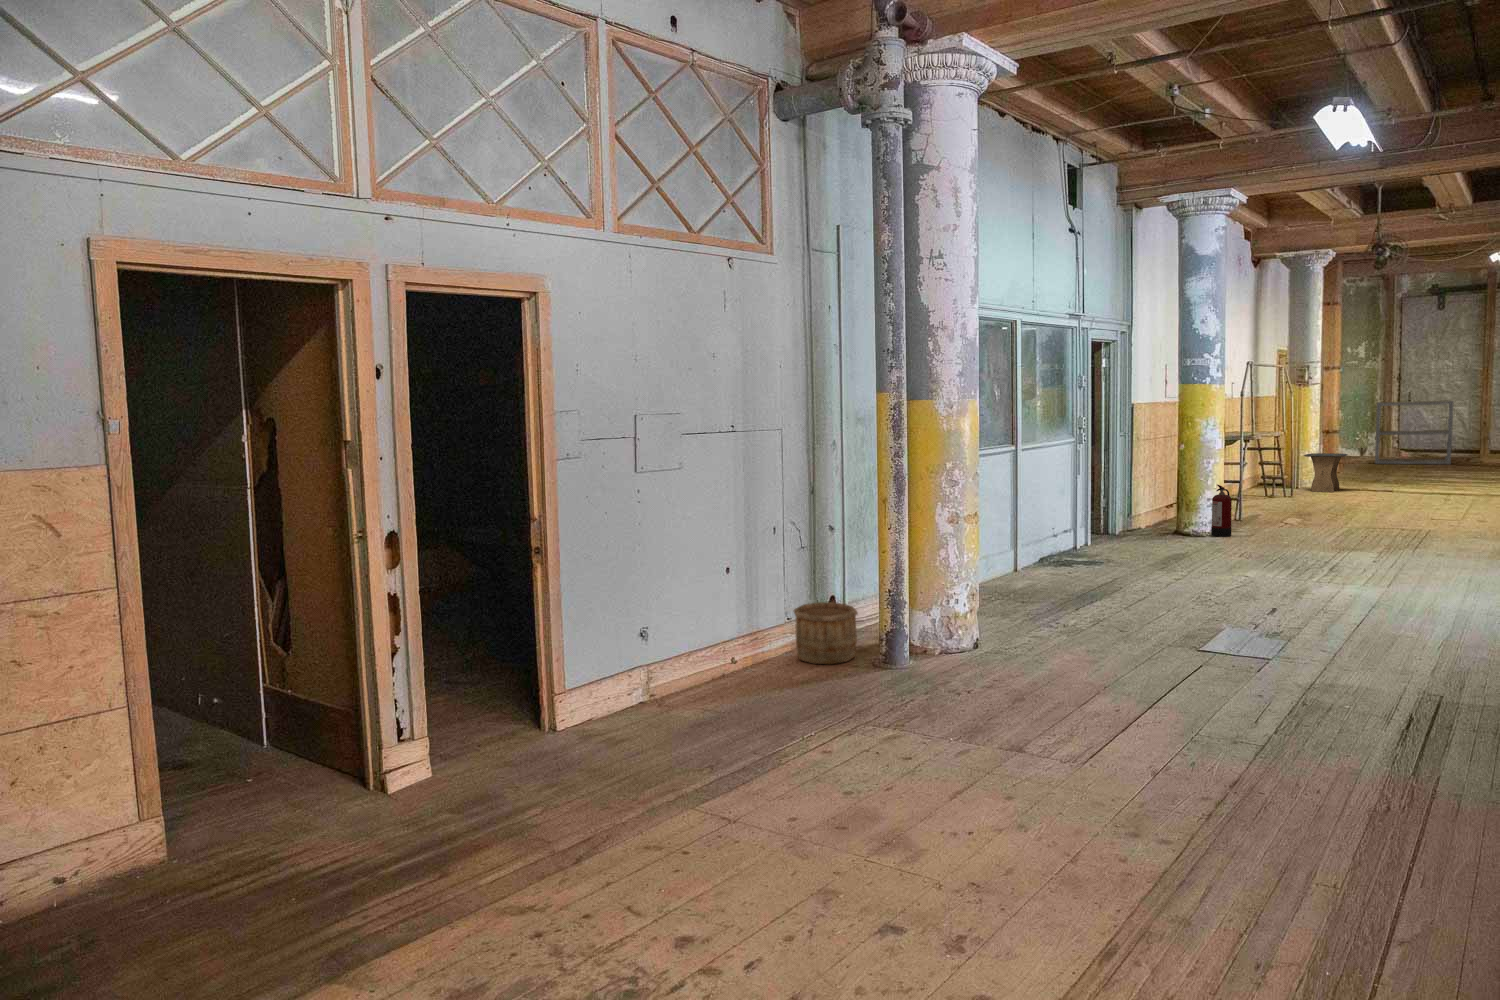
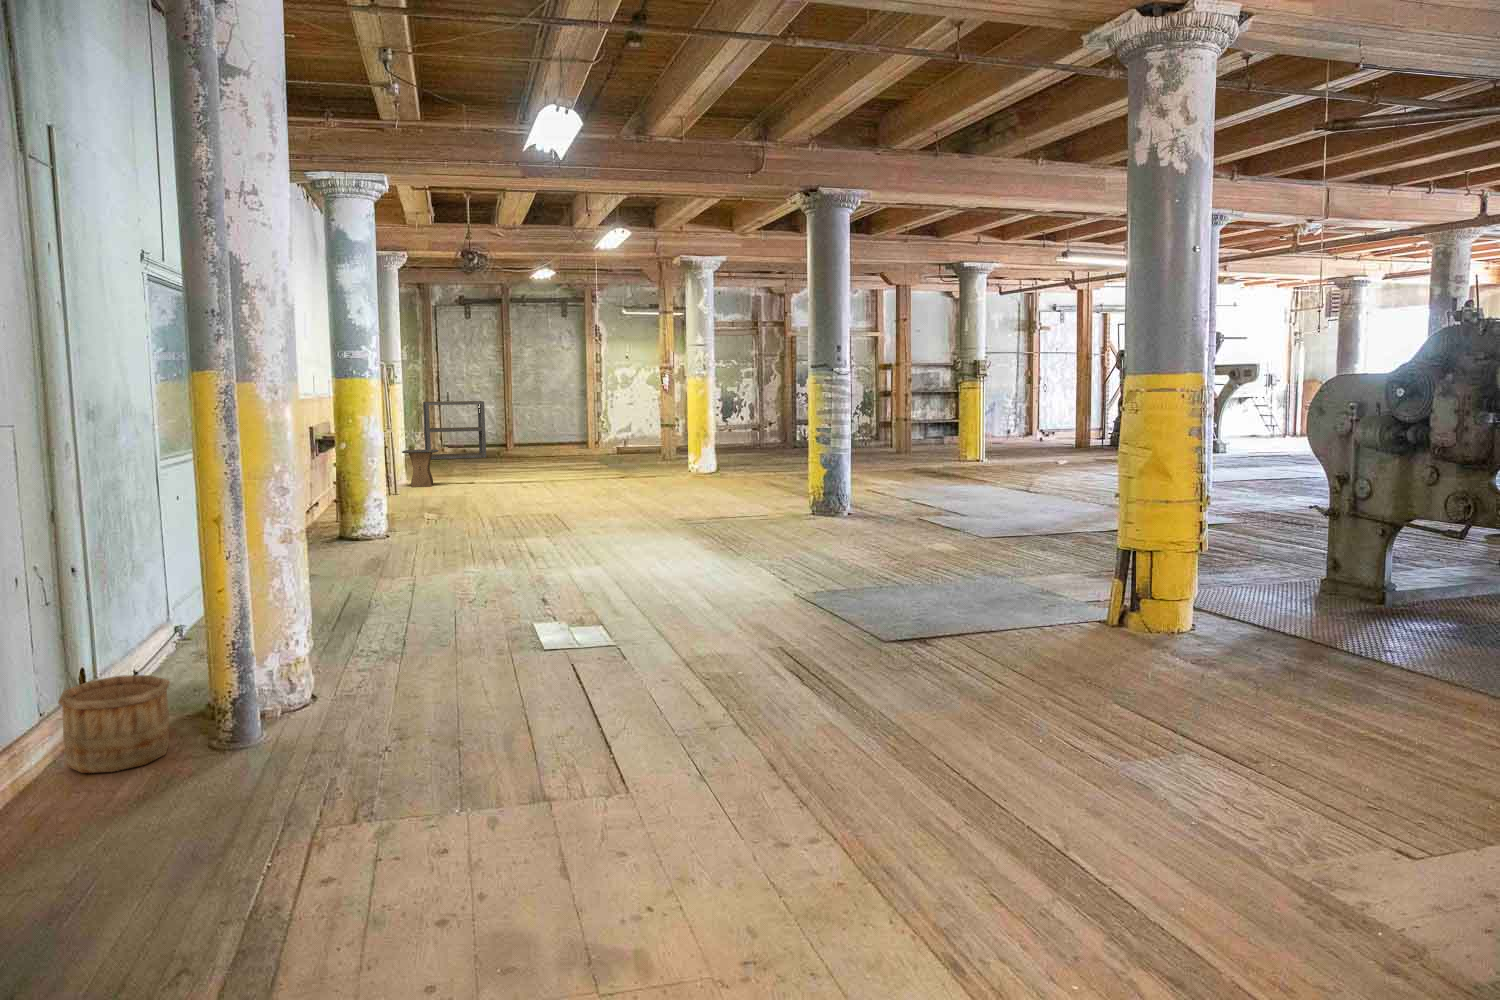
fire extinguisher: present [1211,485,1232,537] -> none [381,483,402,537]

